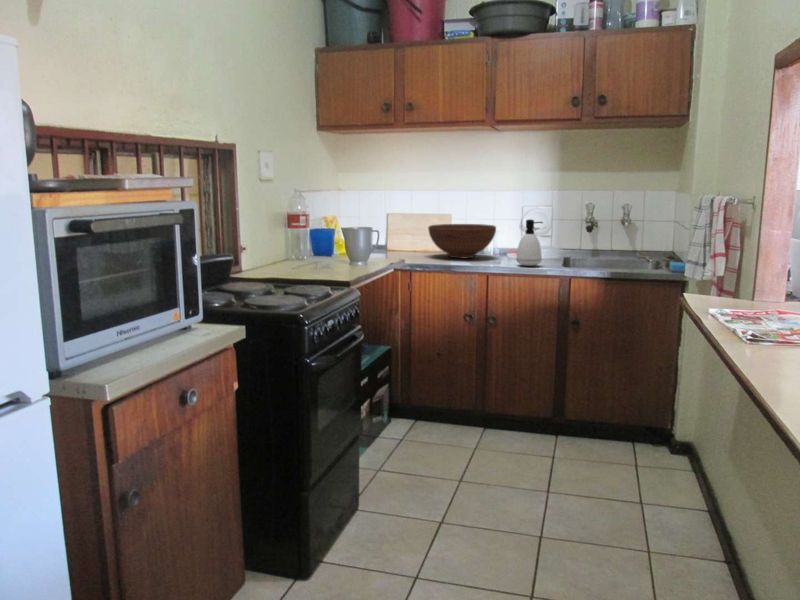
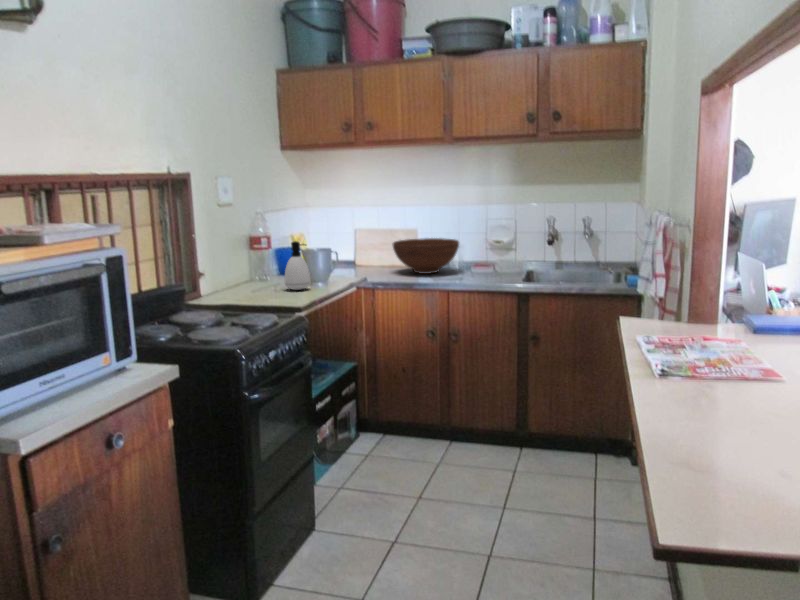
soap dispenser: present [516,219,543,266] -> present [285,241,311,290]

